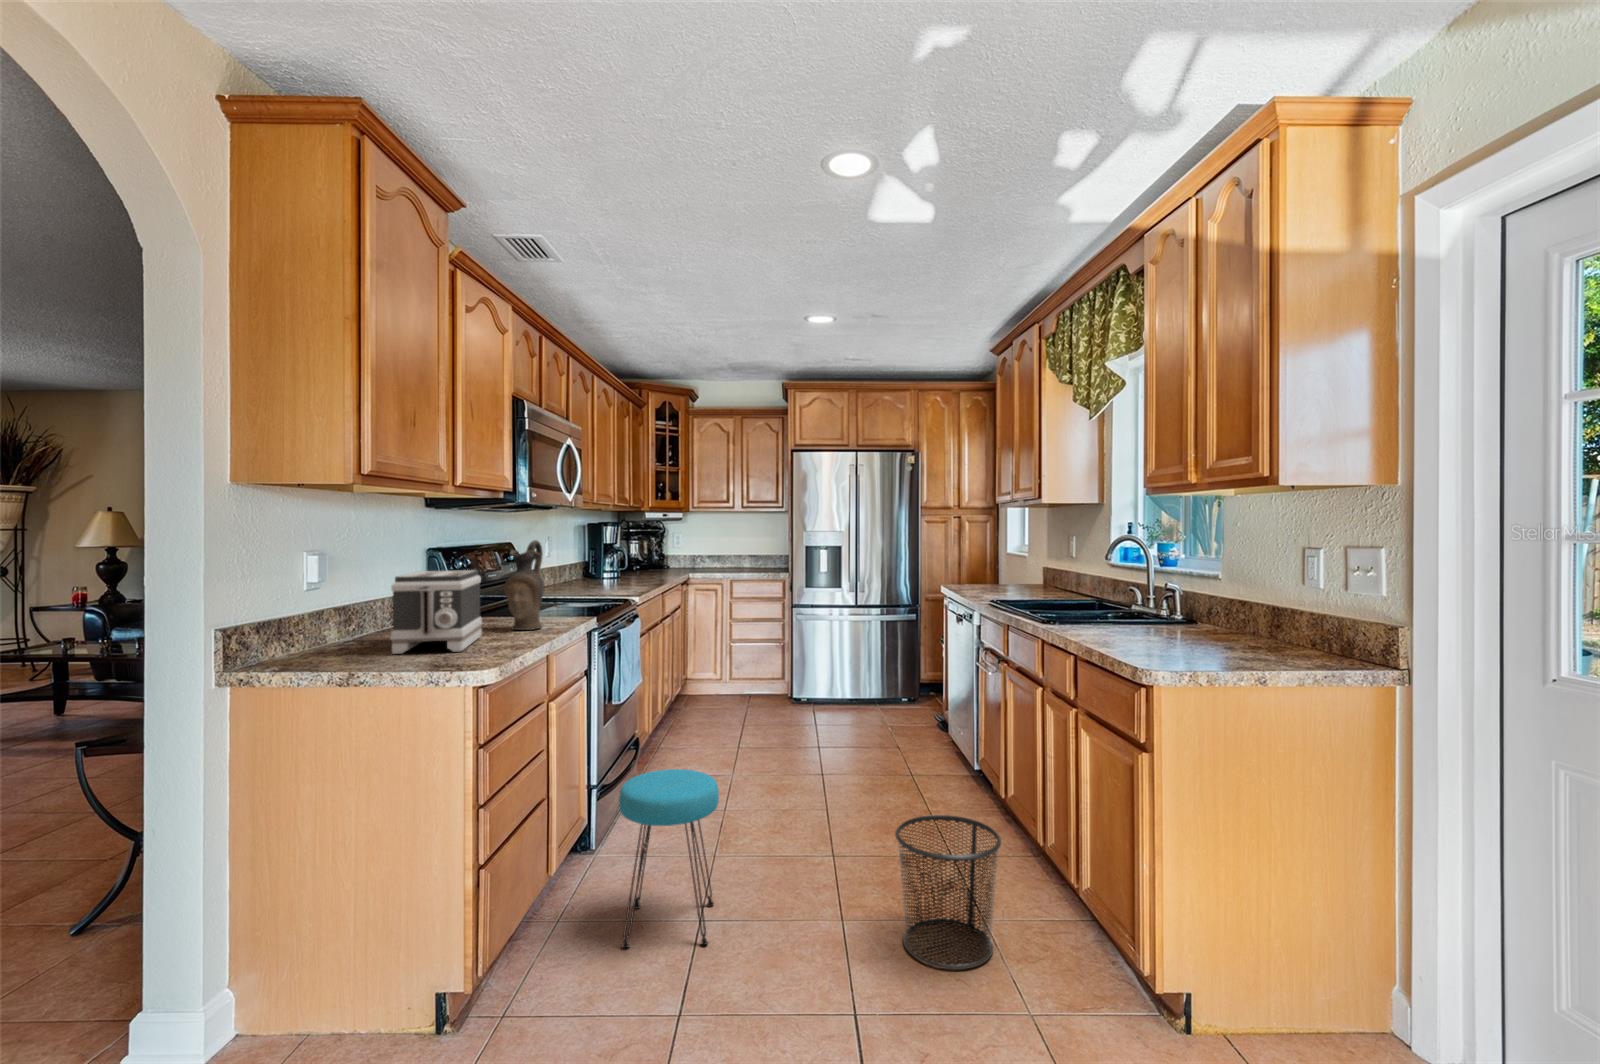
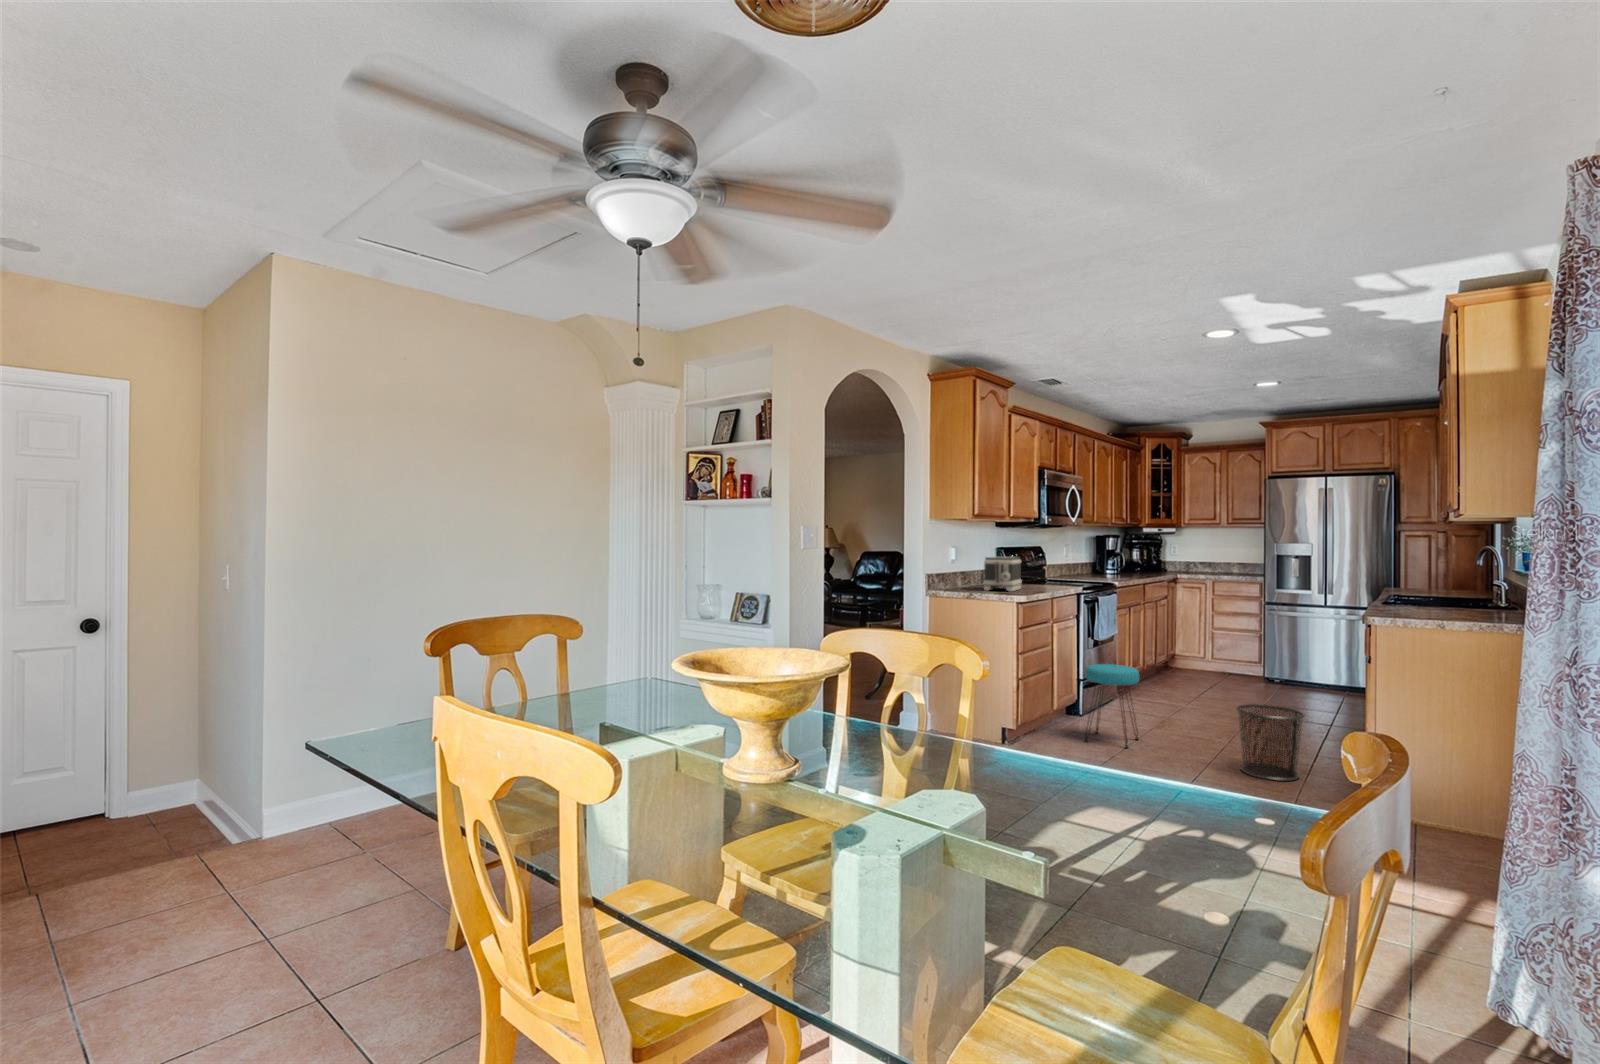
ceramic pitcher: present [504,540,544,630] -> none [1033,544,1053,588]

